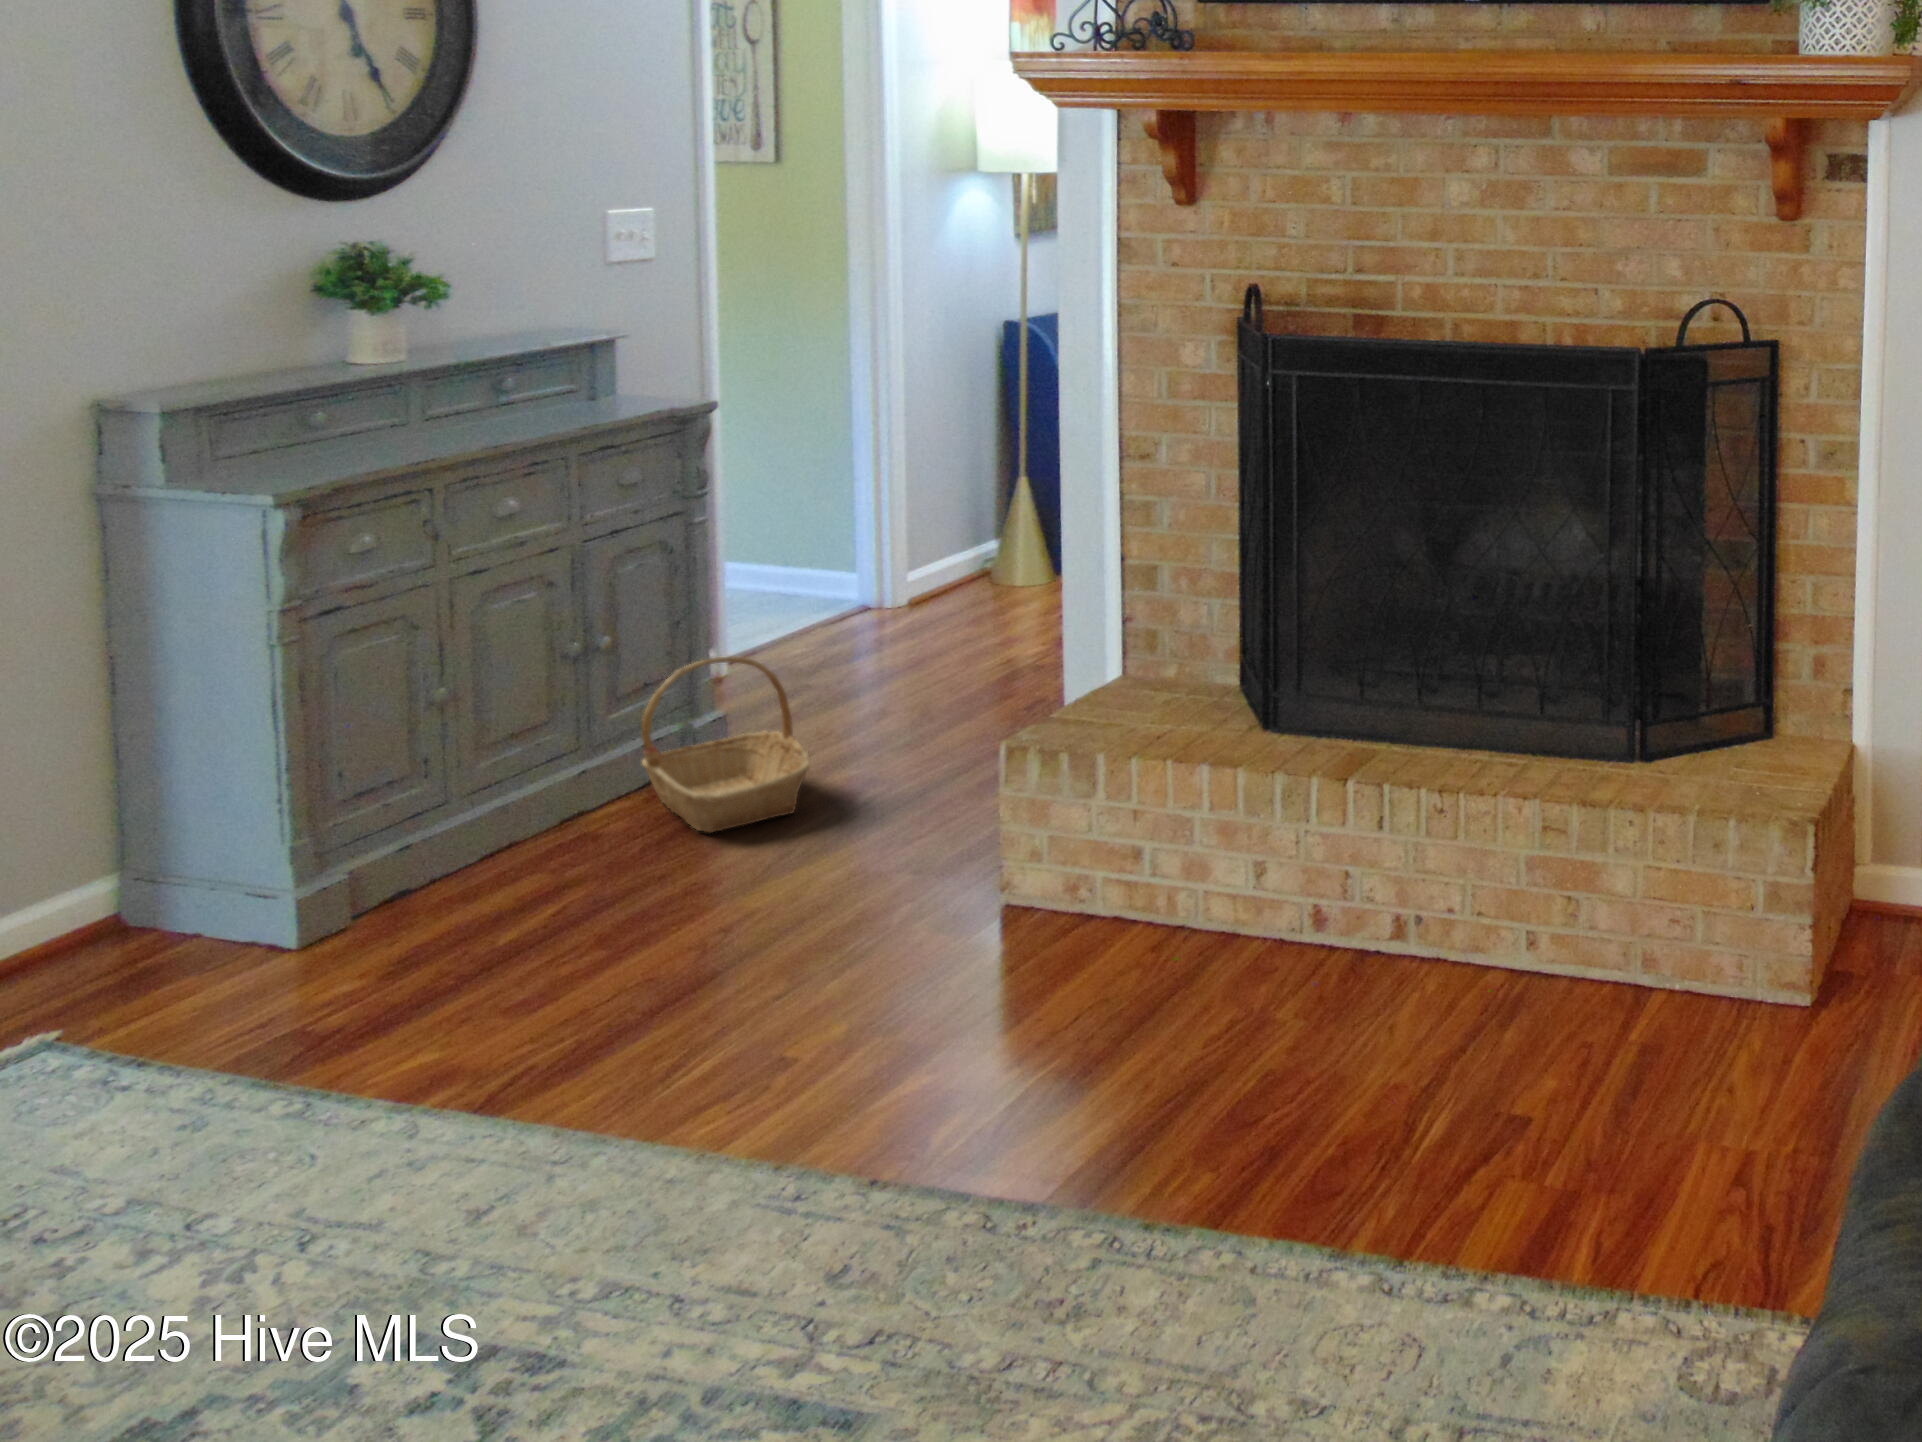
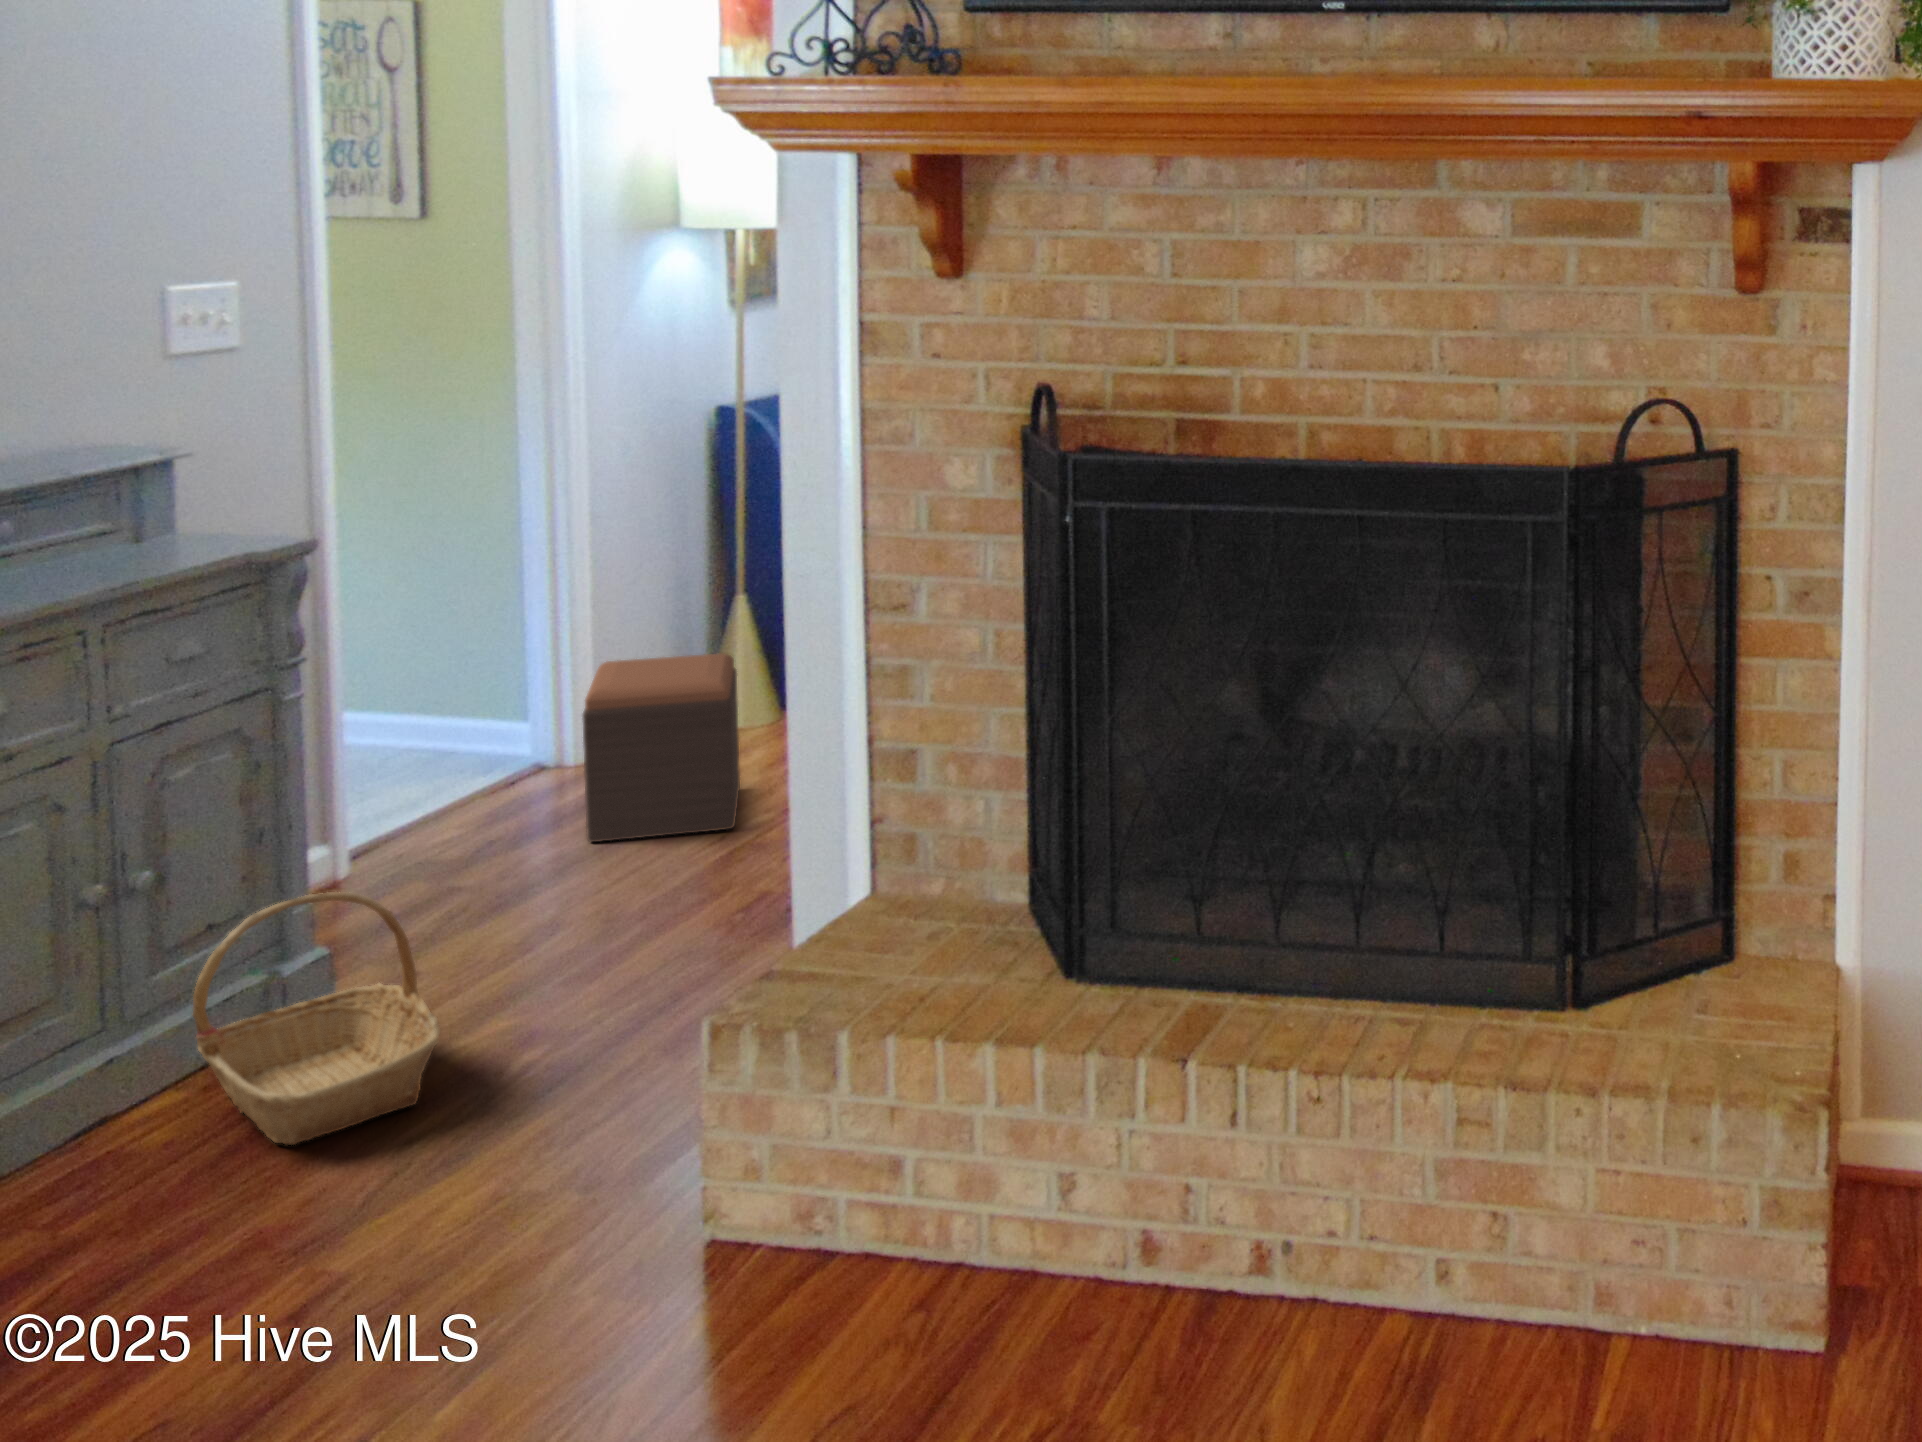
footstool: none [903,514,1021,656] -> present [582,653,740,842]

